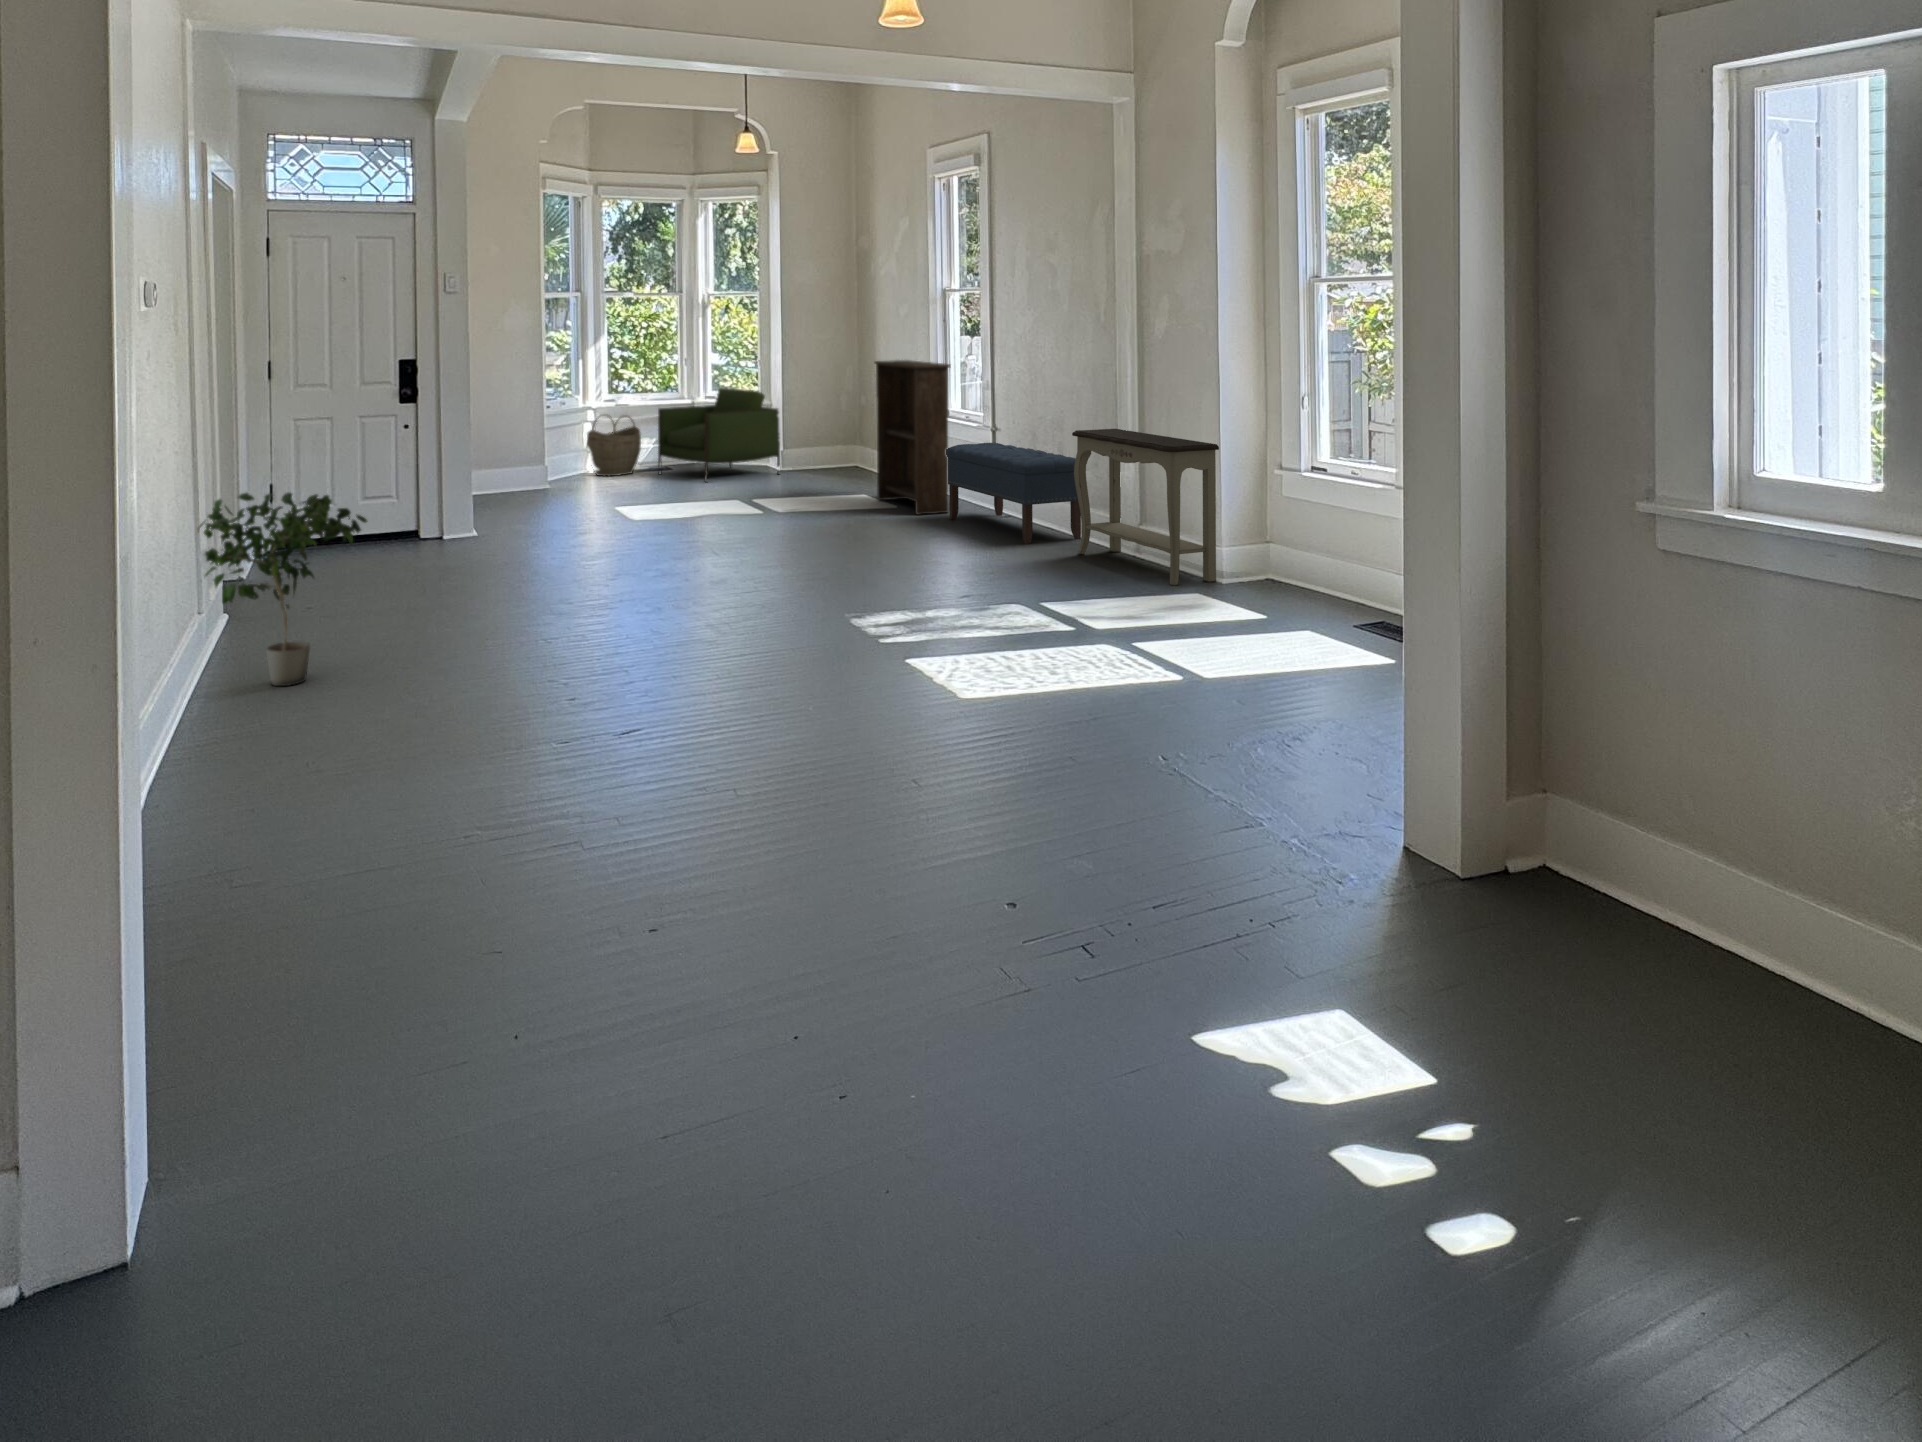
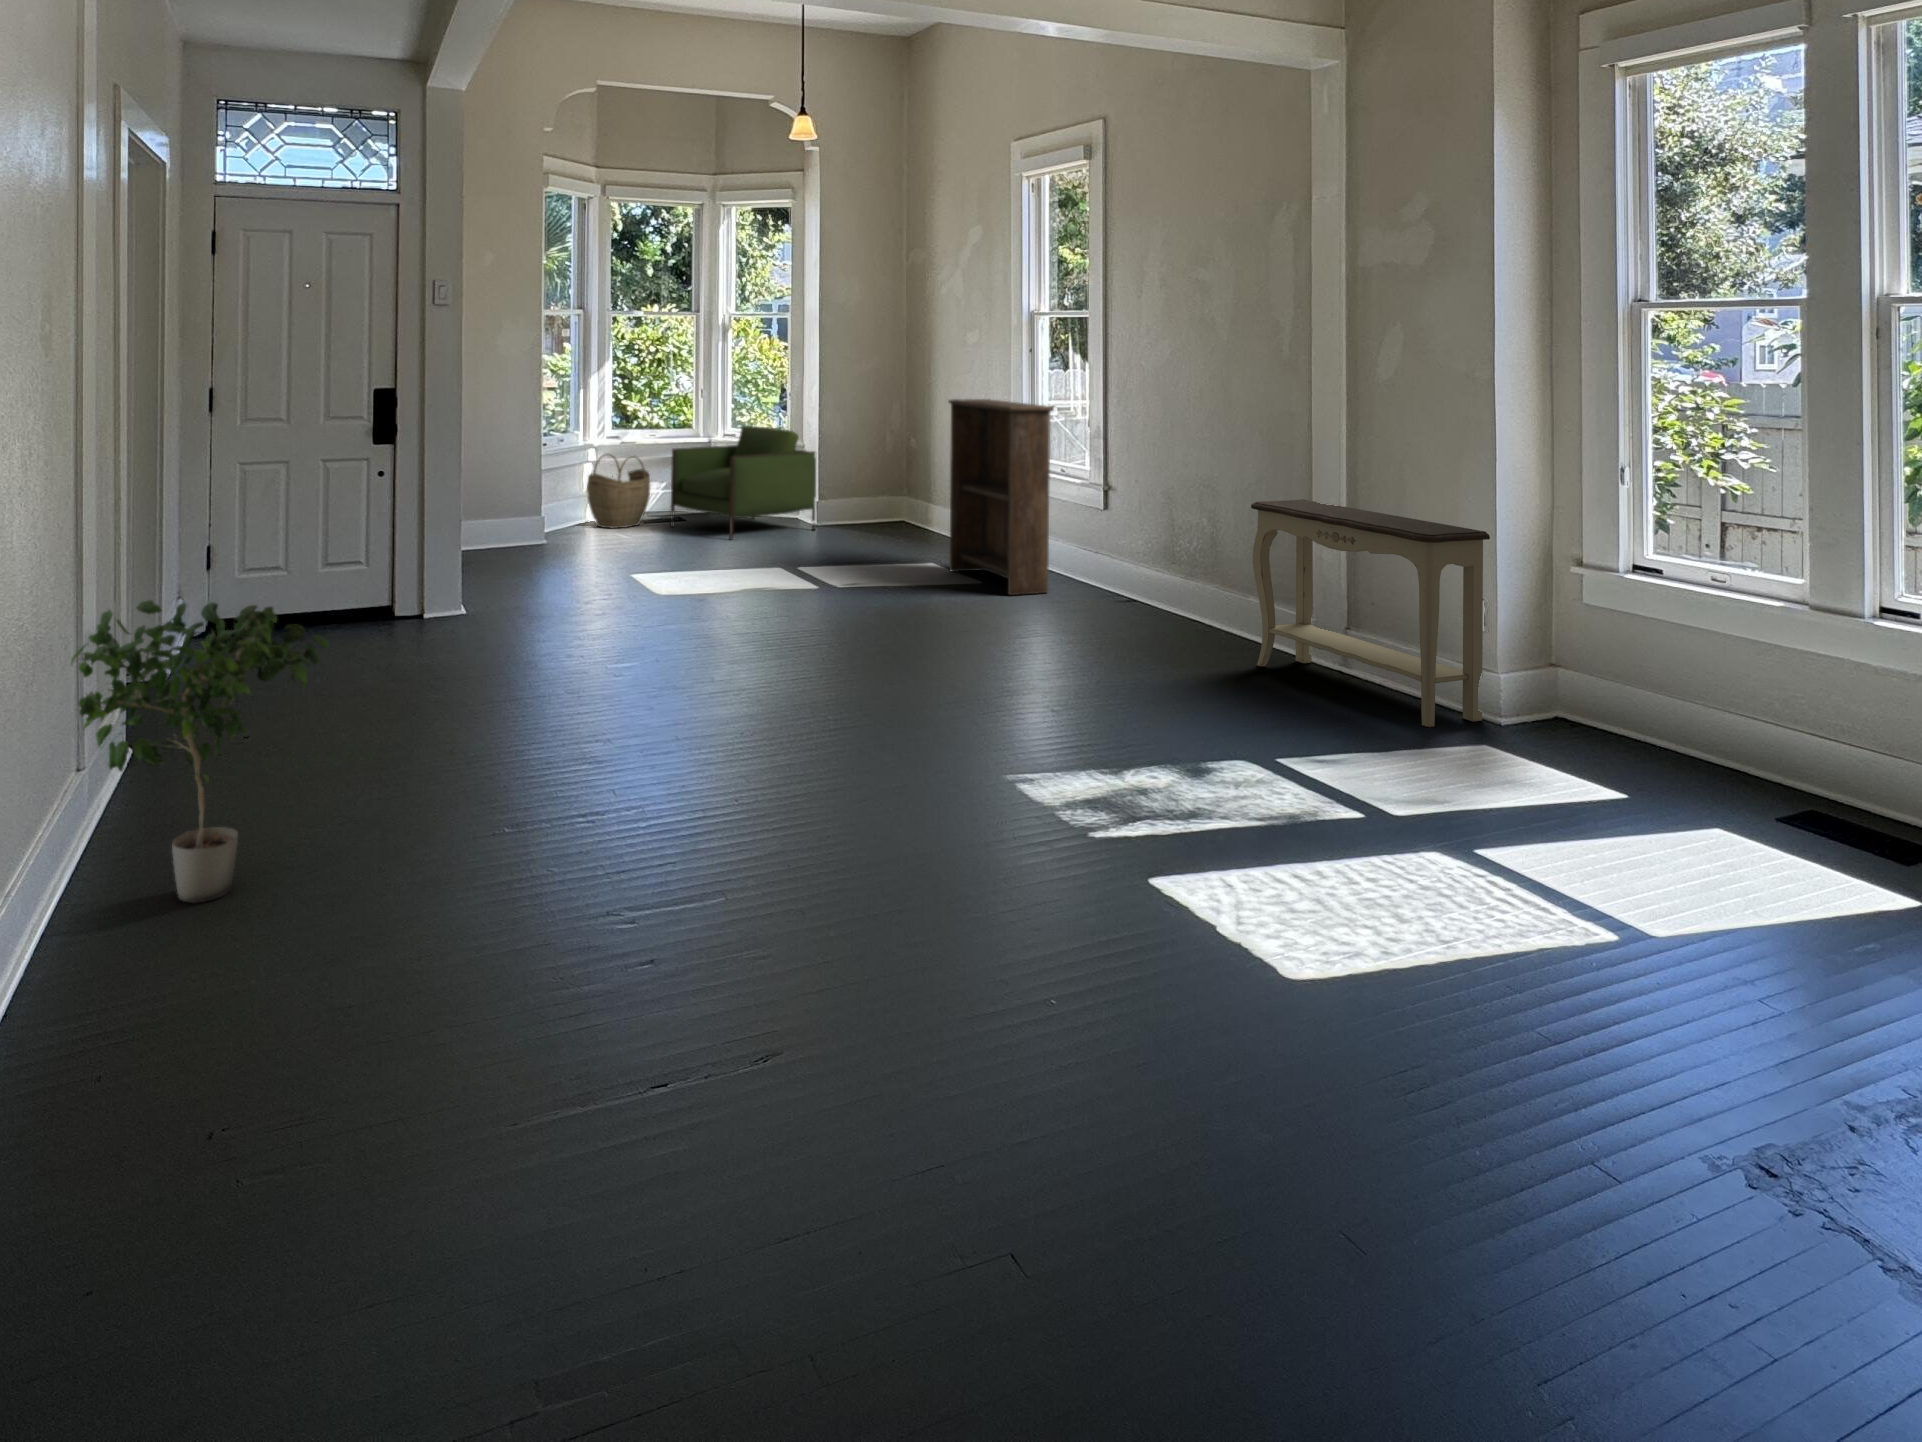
bench: present [946,443,1081,544] -> none [1051,508,1250,647]

